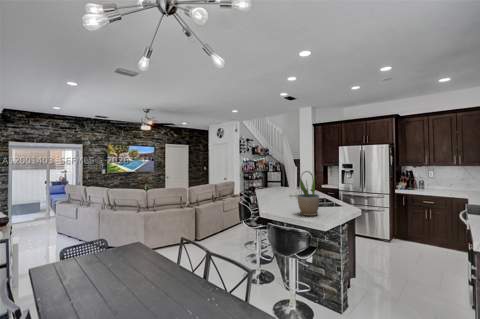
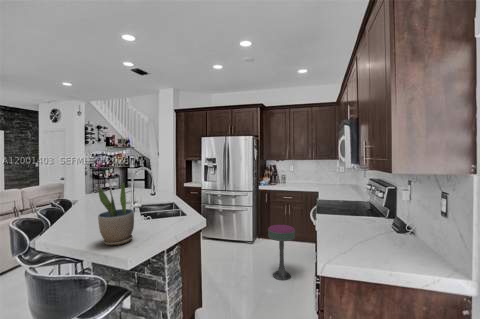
bar stool: none [414,224,445,276] -> present [268,225,295,280]

